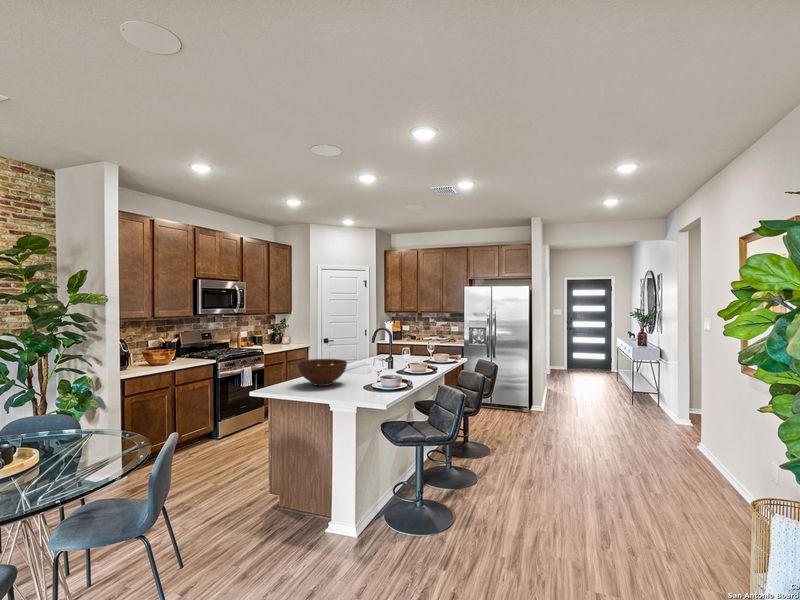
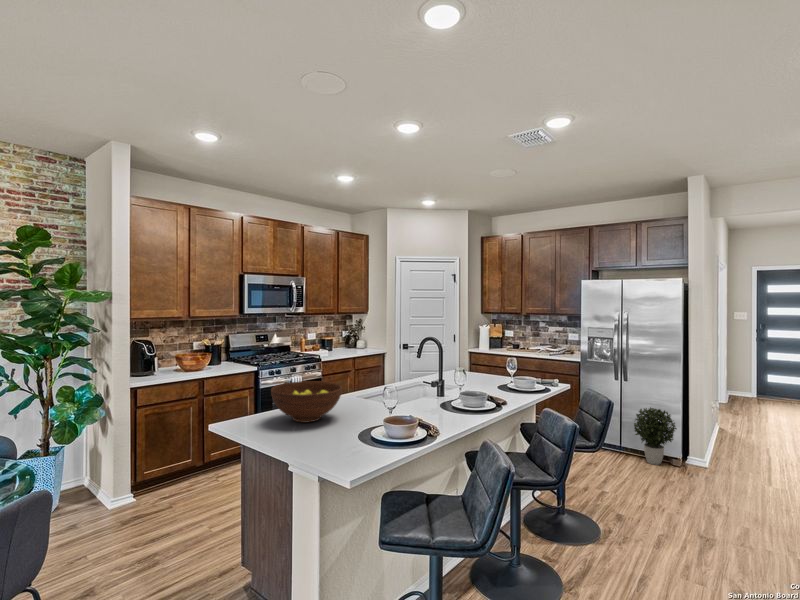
potted plant: none [501,374,528,414] -> present [634,408,677,465]

